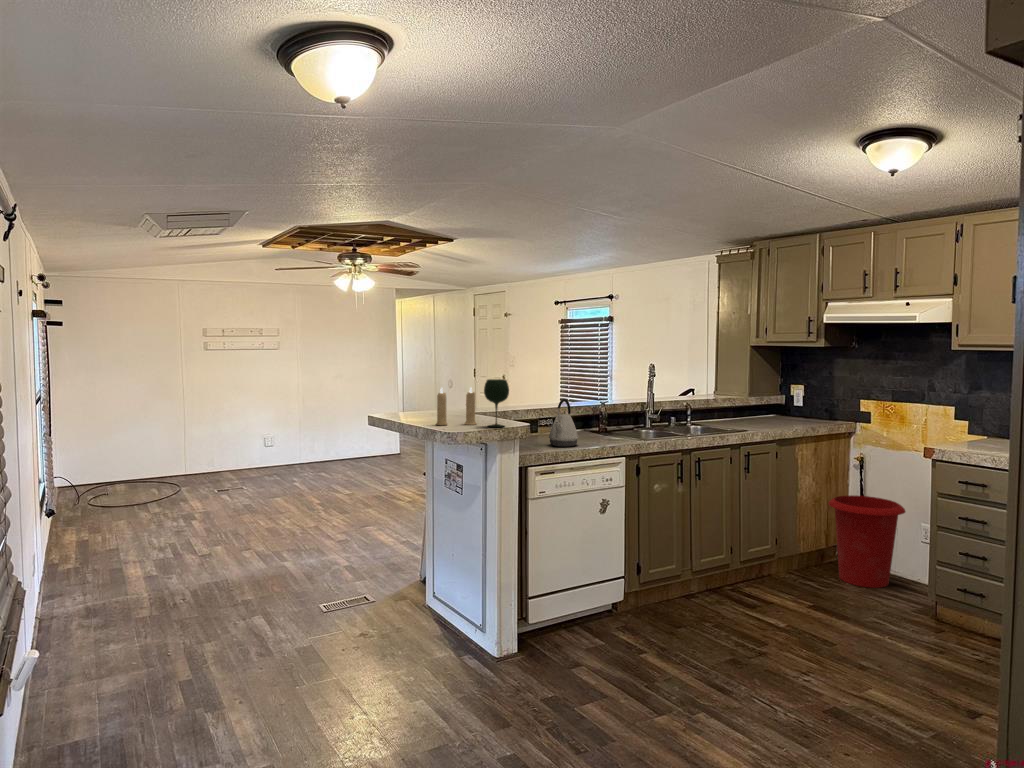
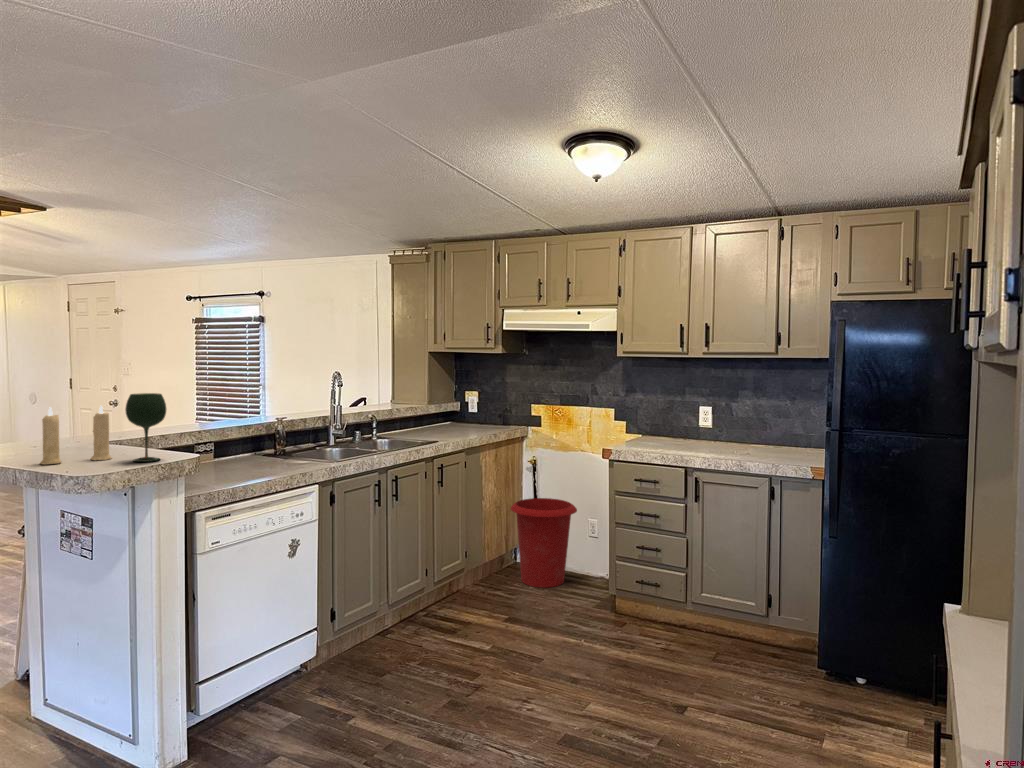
kettle: present [549,399,578,447] -> none [216,416,257,478]

